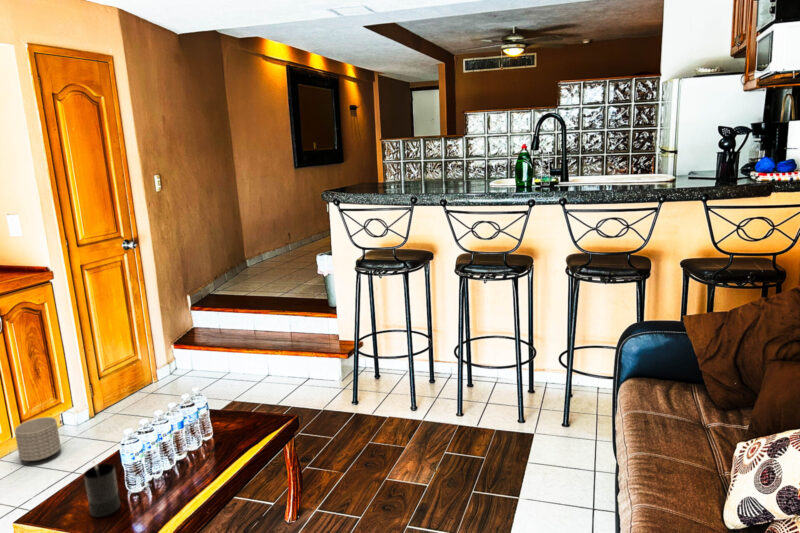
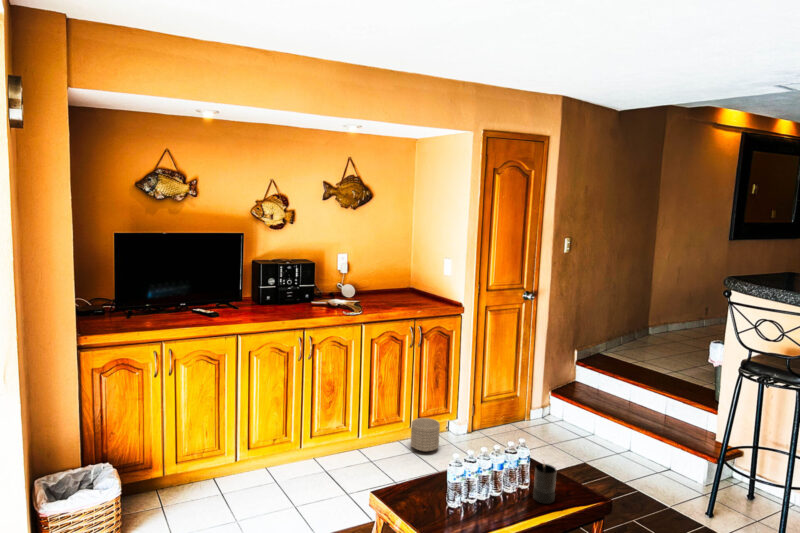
candle: present [84,463,120,517] -> present [533,462,556,504]

